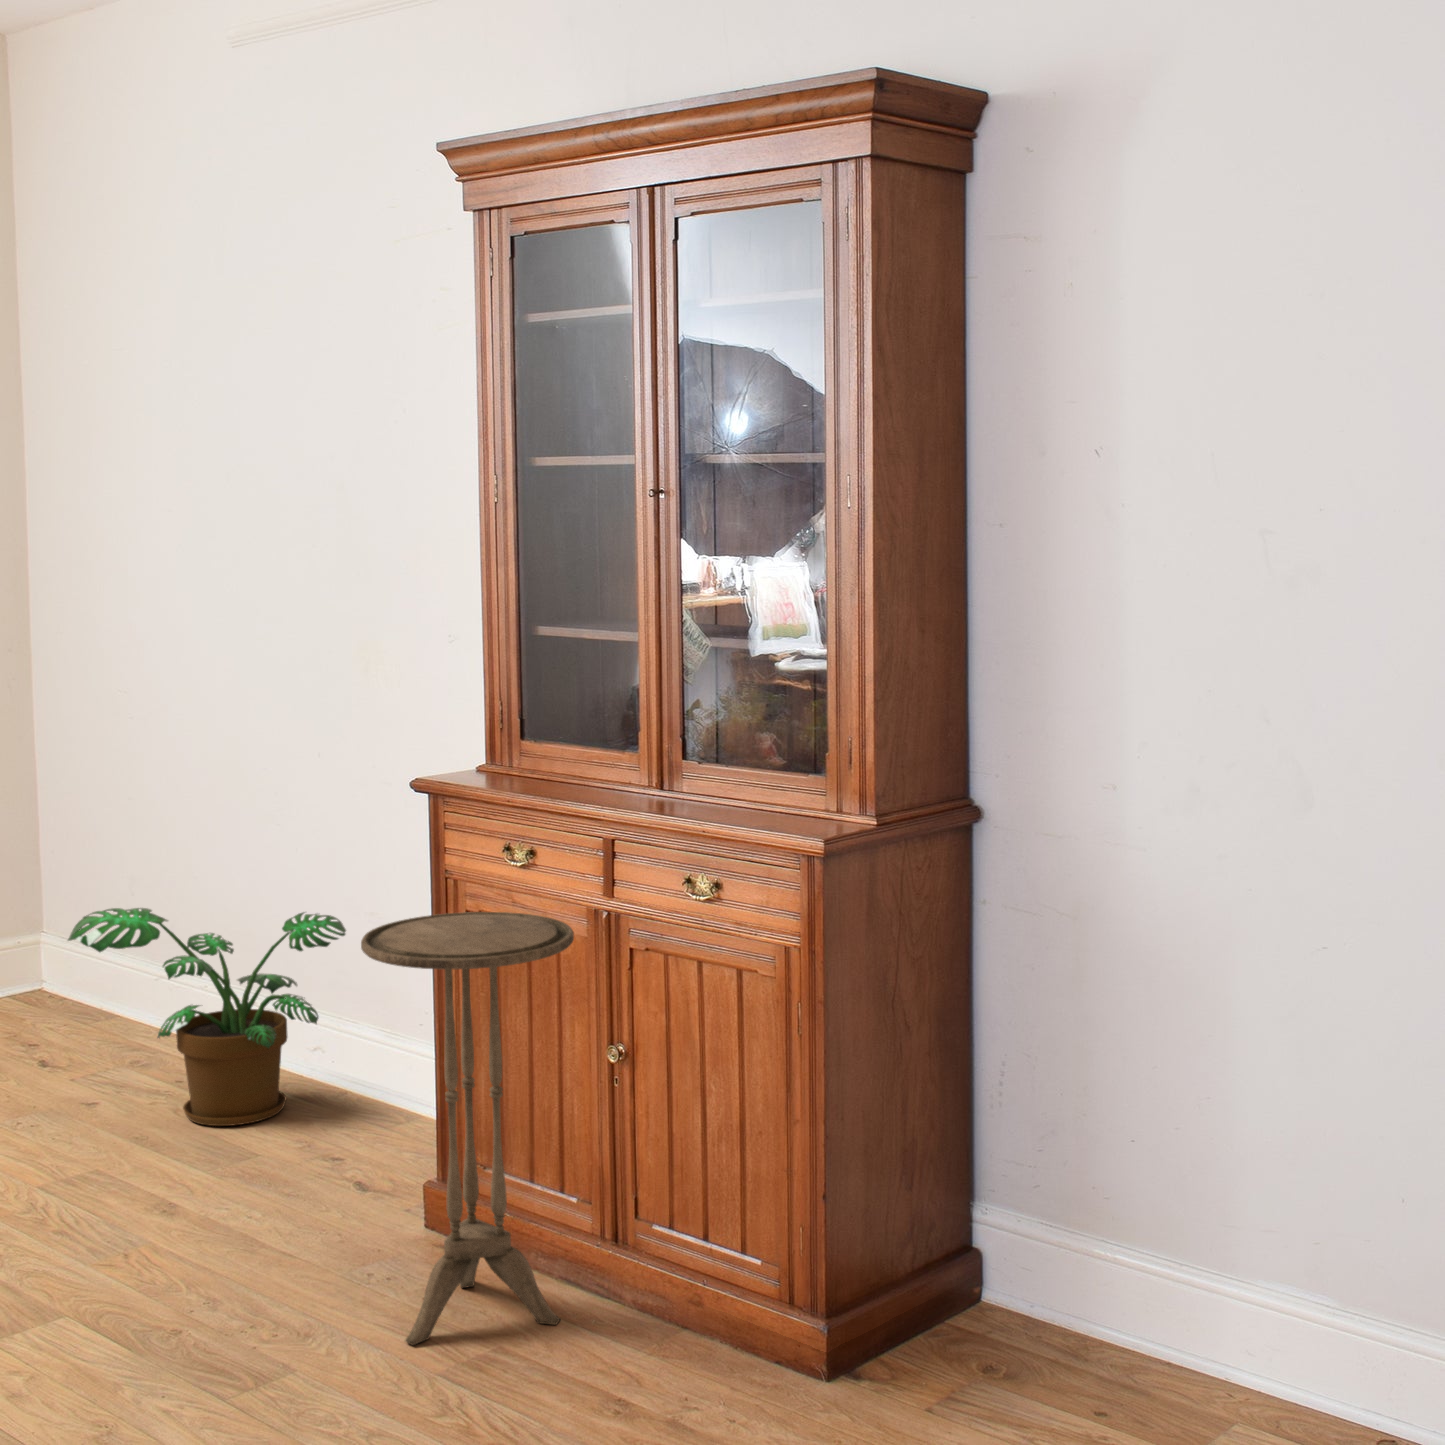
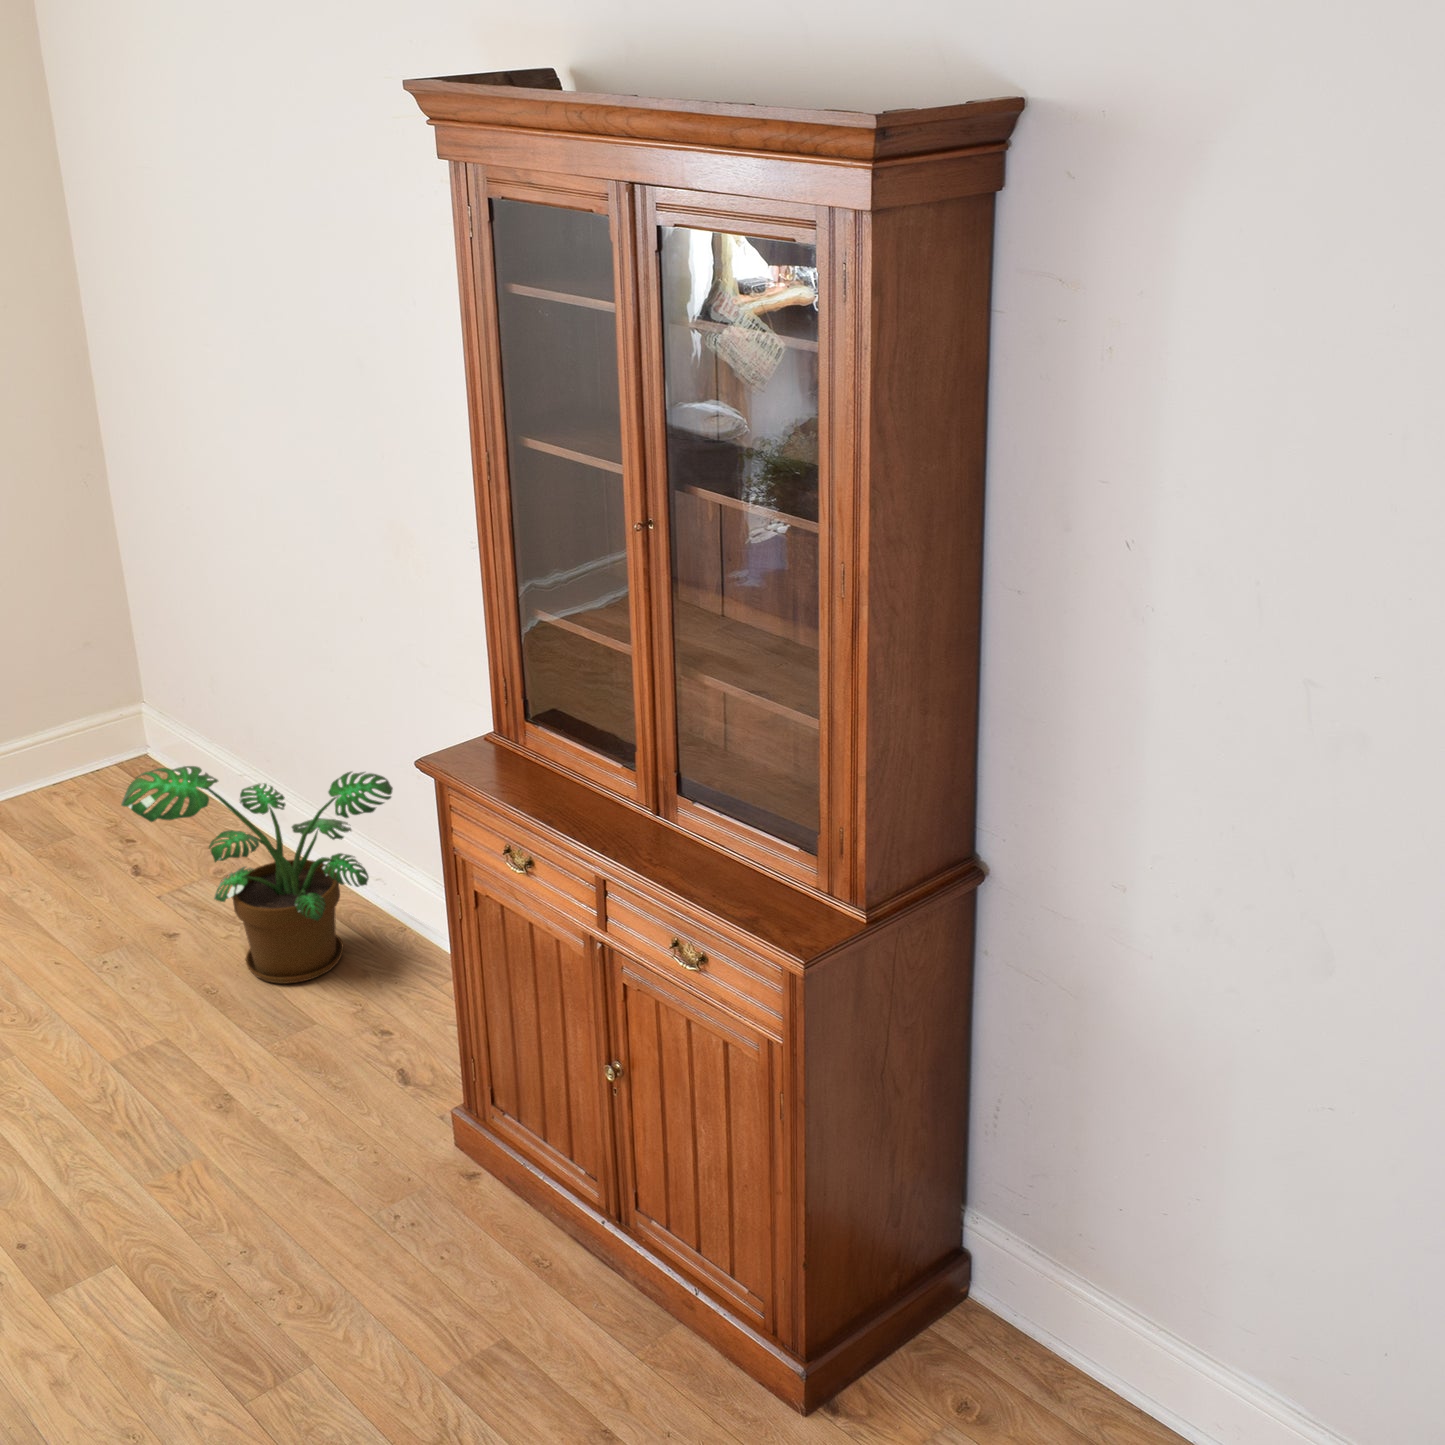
side table: present [361,912,574,1345] -> none [351,921,566,1330]

